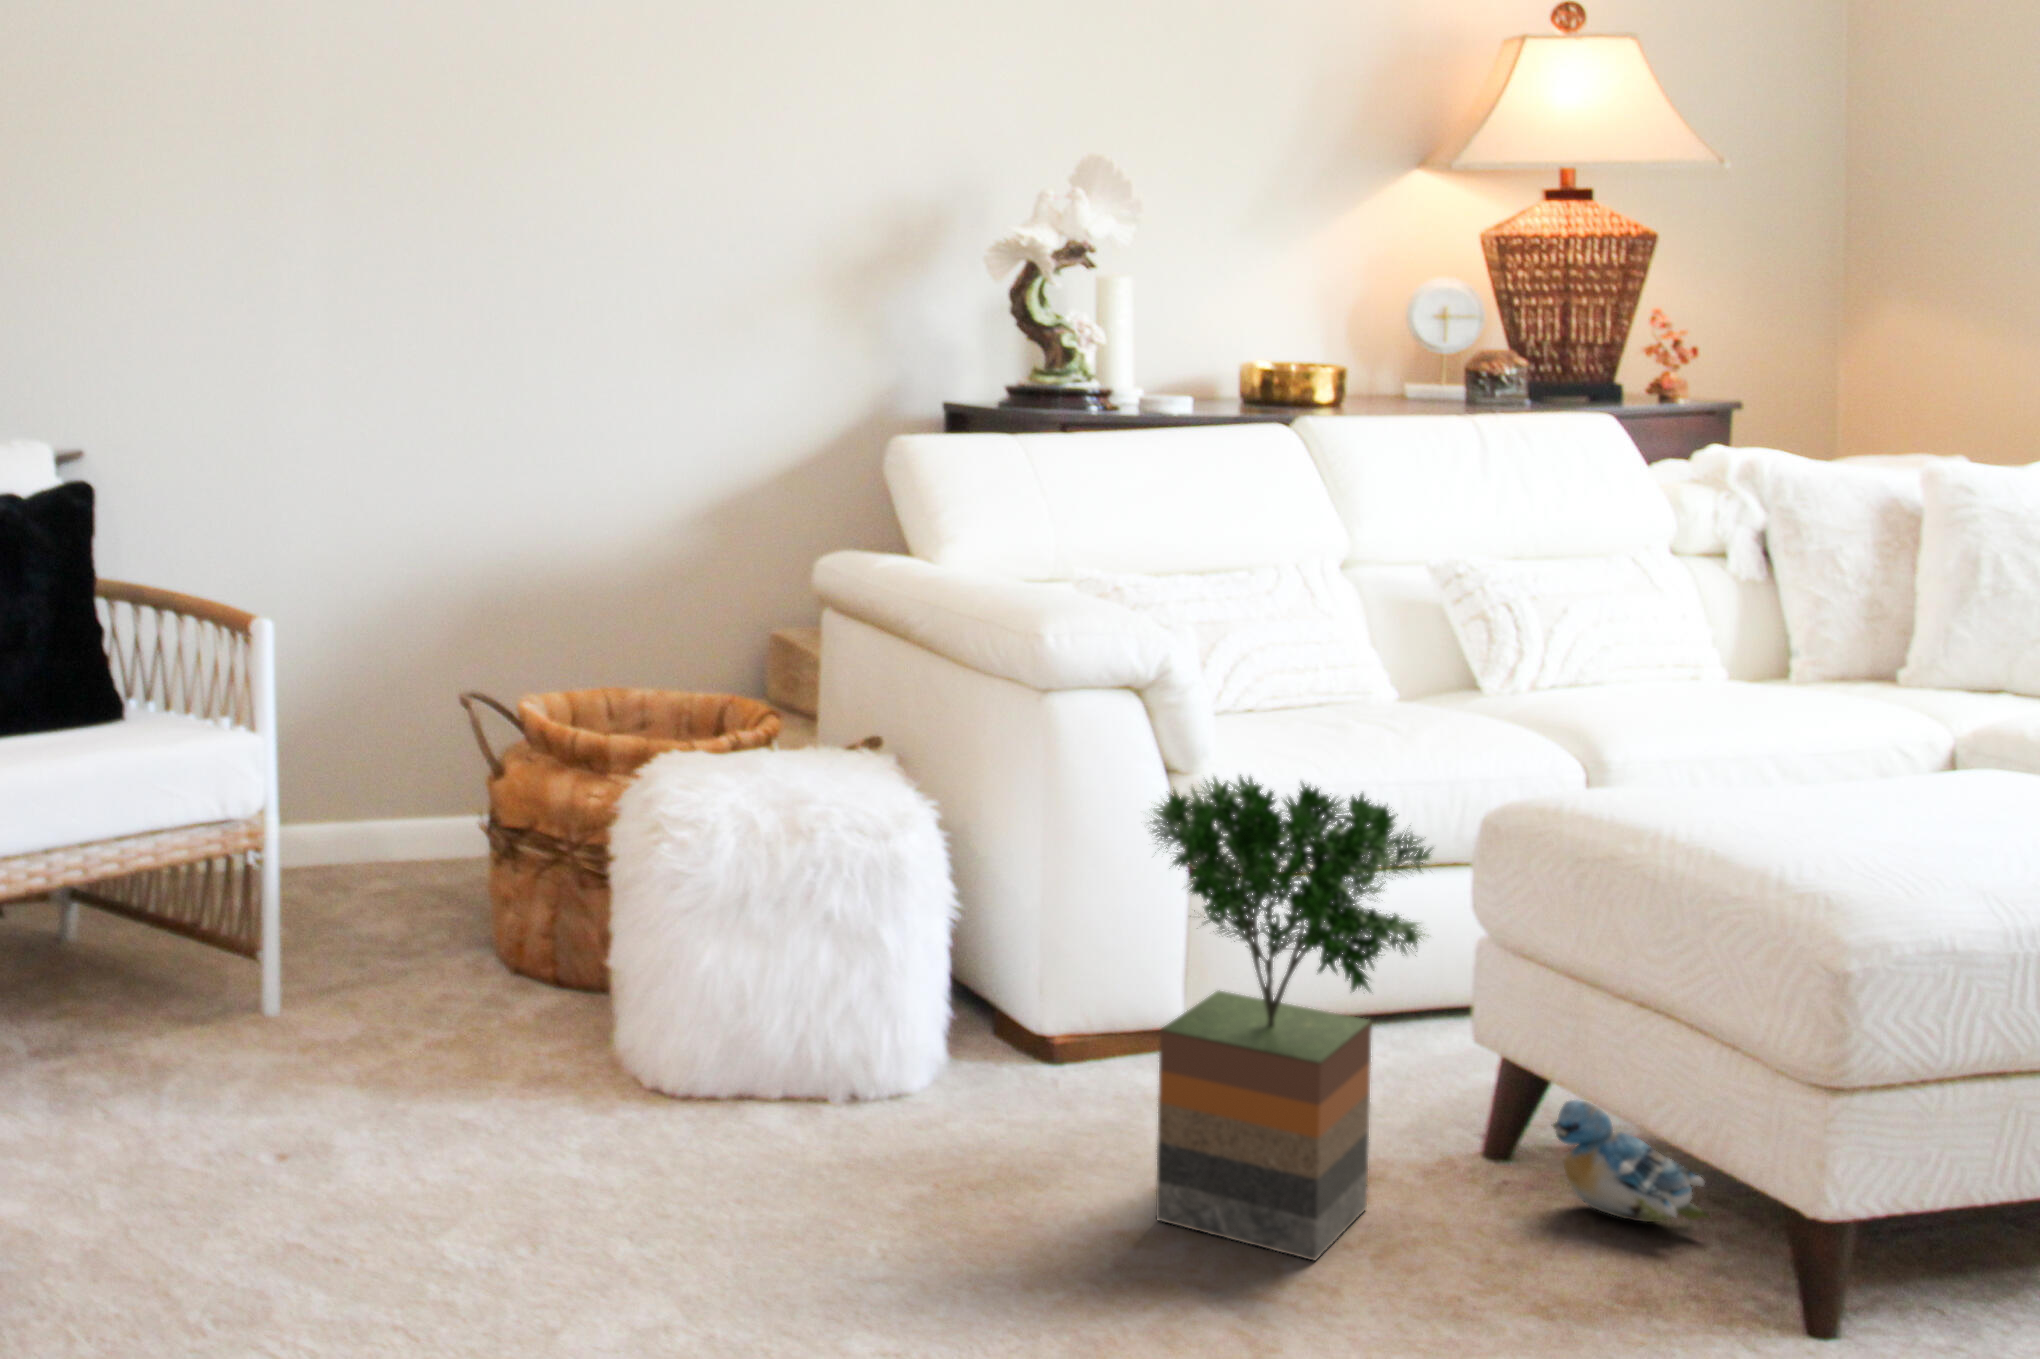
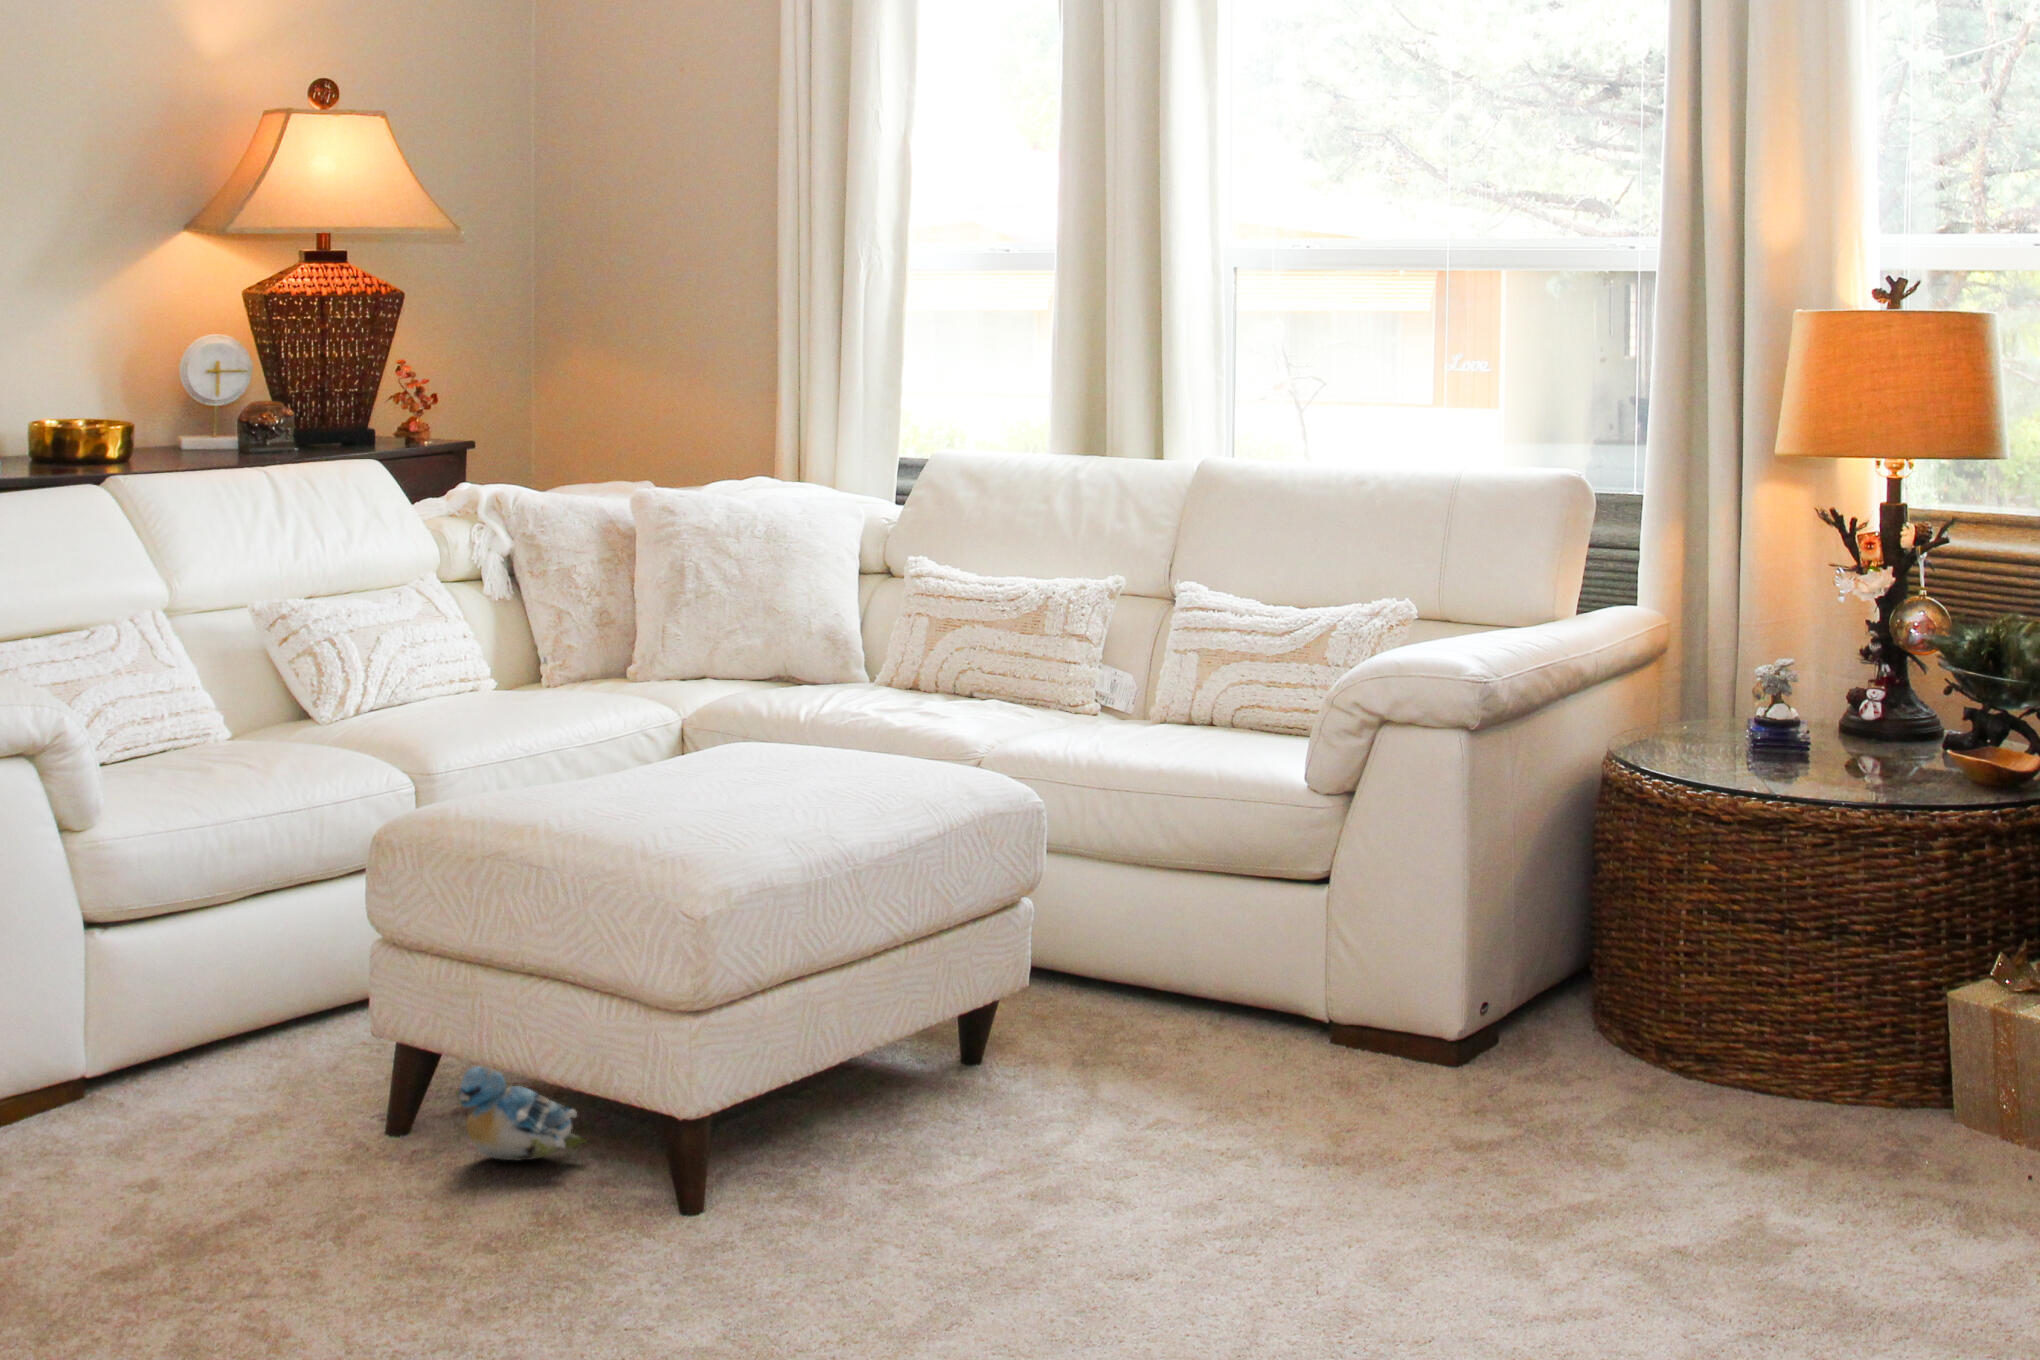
potted tree: present [1150,775,1432,1260] -> none [86,817,375,1270]

